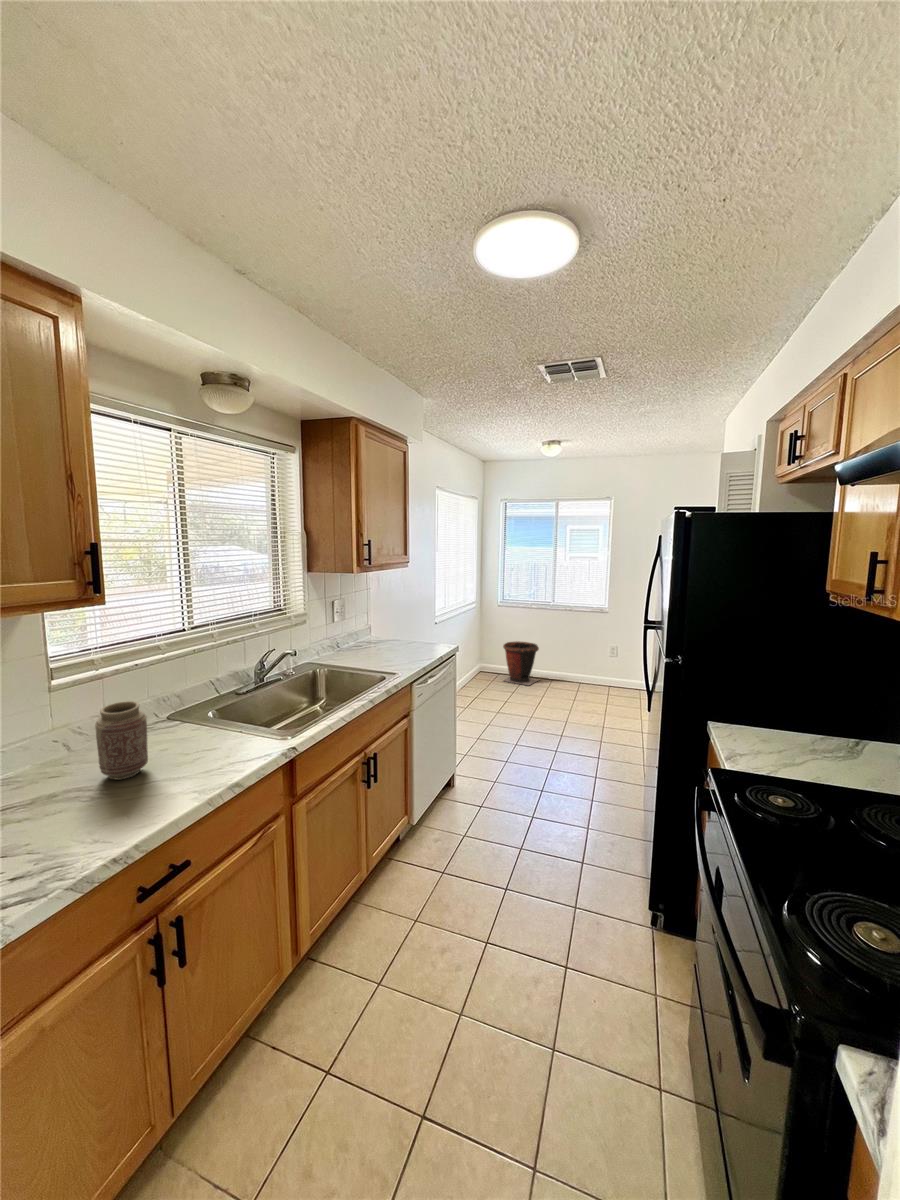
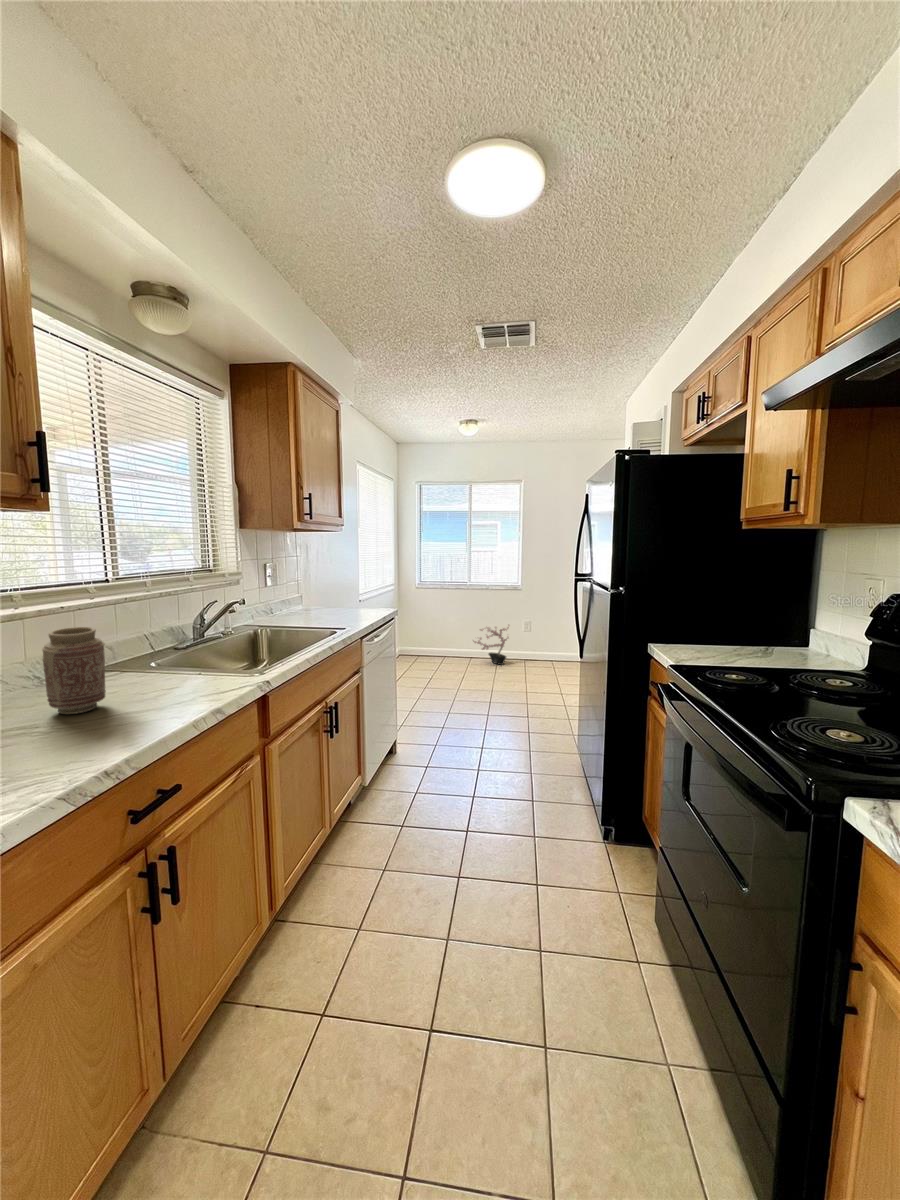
waste bin: present [503,641,539,685] -> none [422,623,460,665]
potted plant: none [553,645,596,689] -> present [473,627,509,665]

